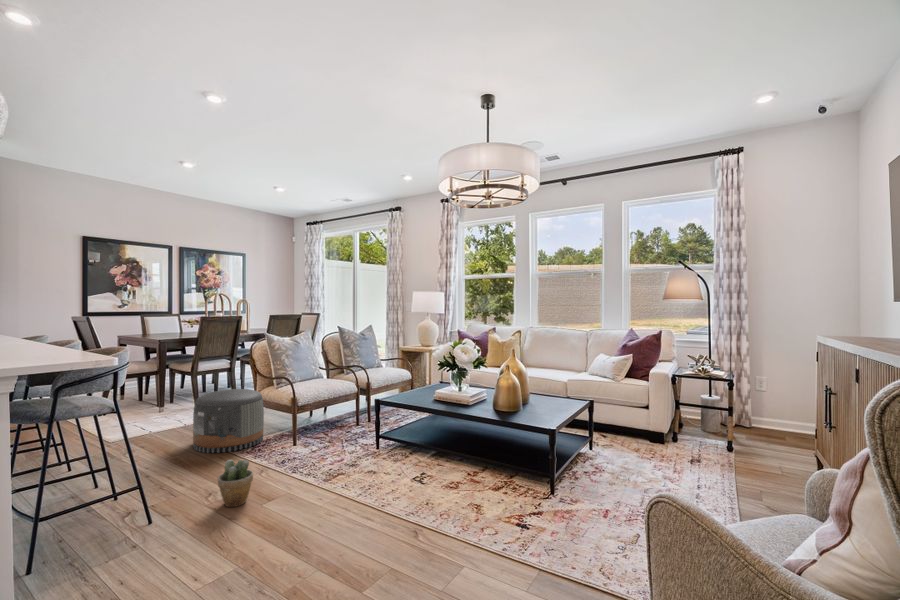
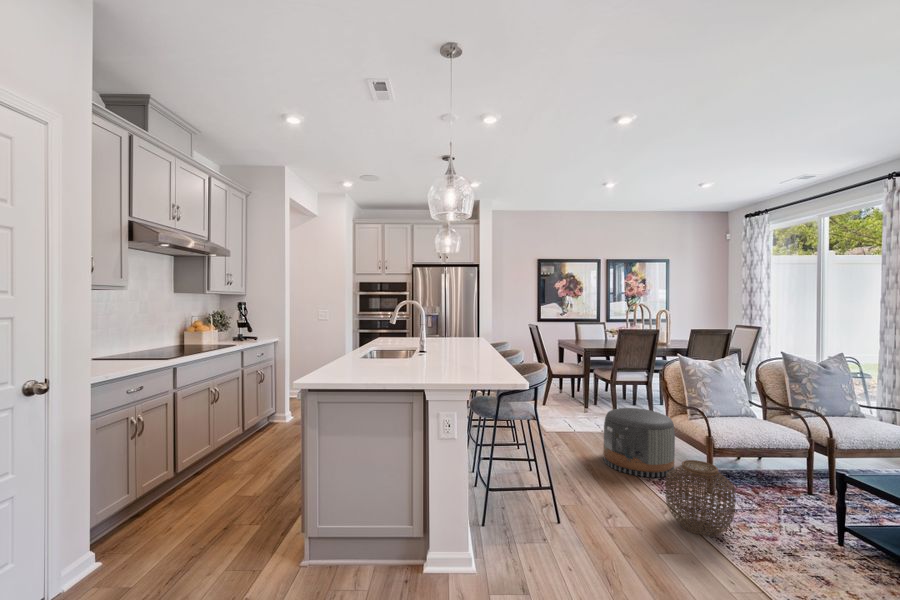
woven basket: none [263,417,317,478] -> present [666,460,735,536]
potted plant: present [218,460,253,507] -> none [613,491,650,545]

